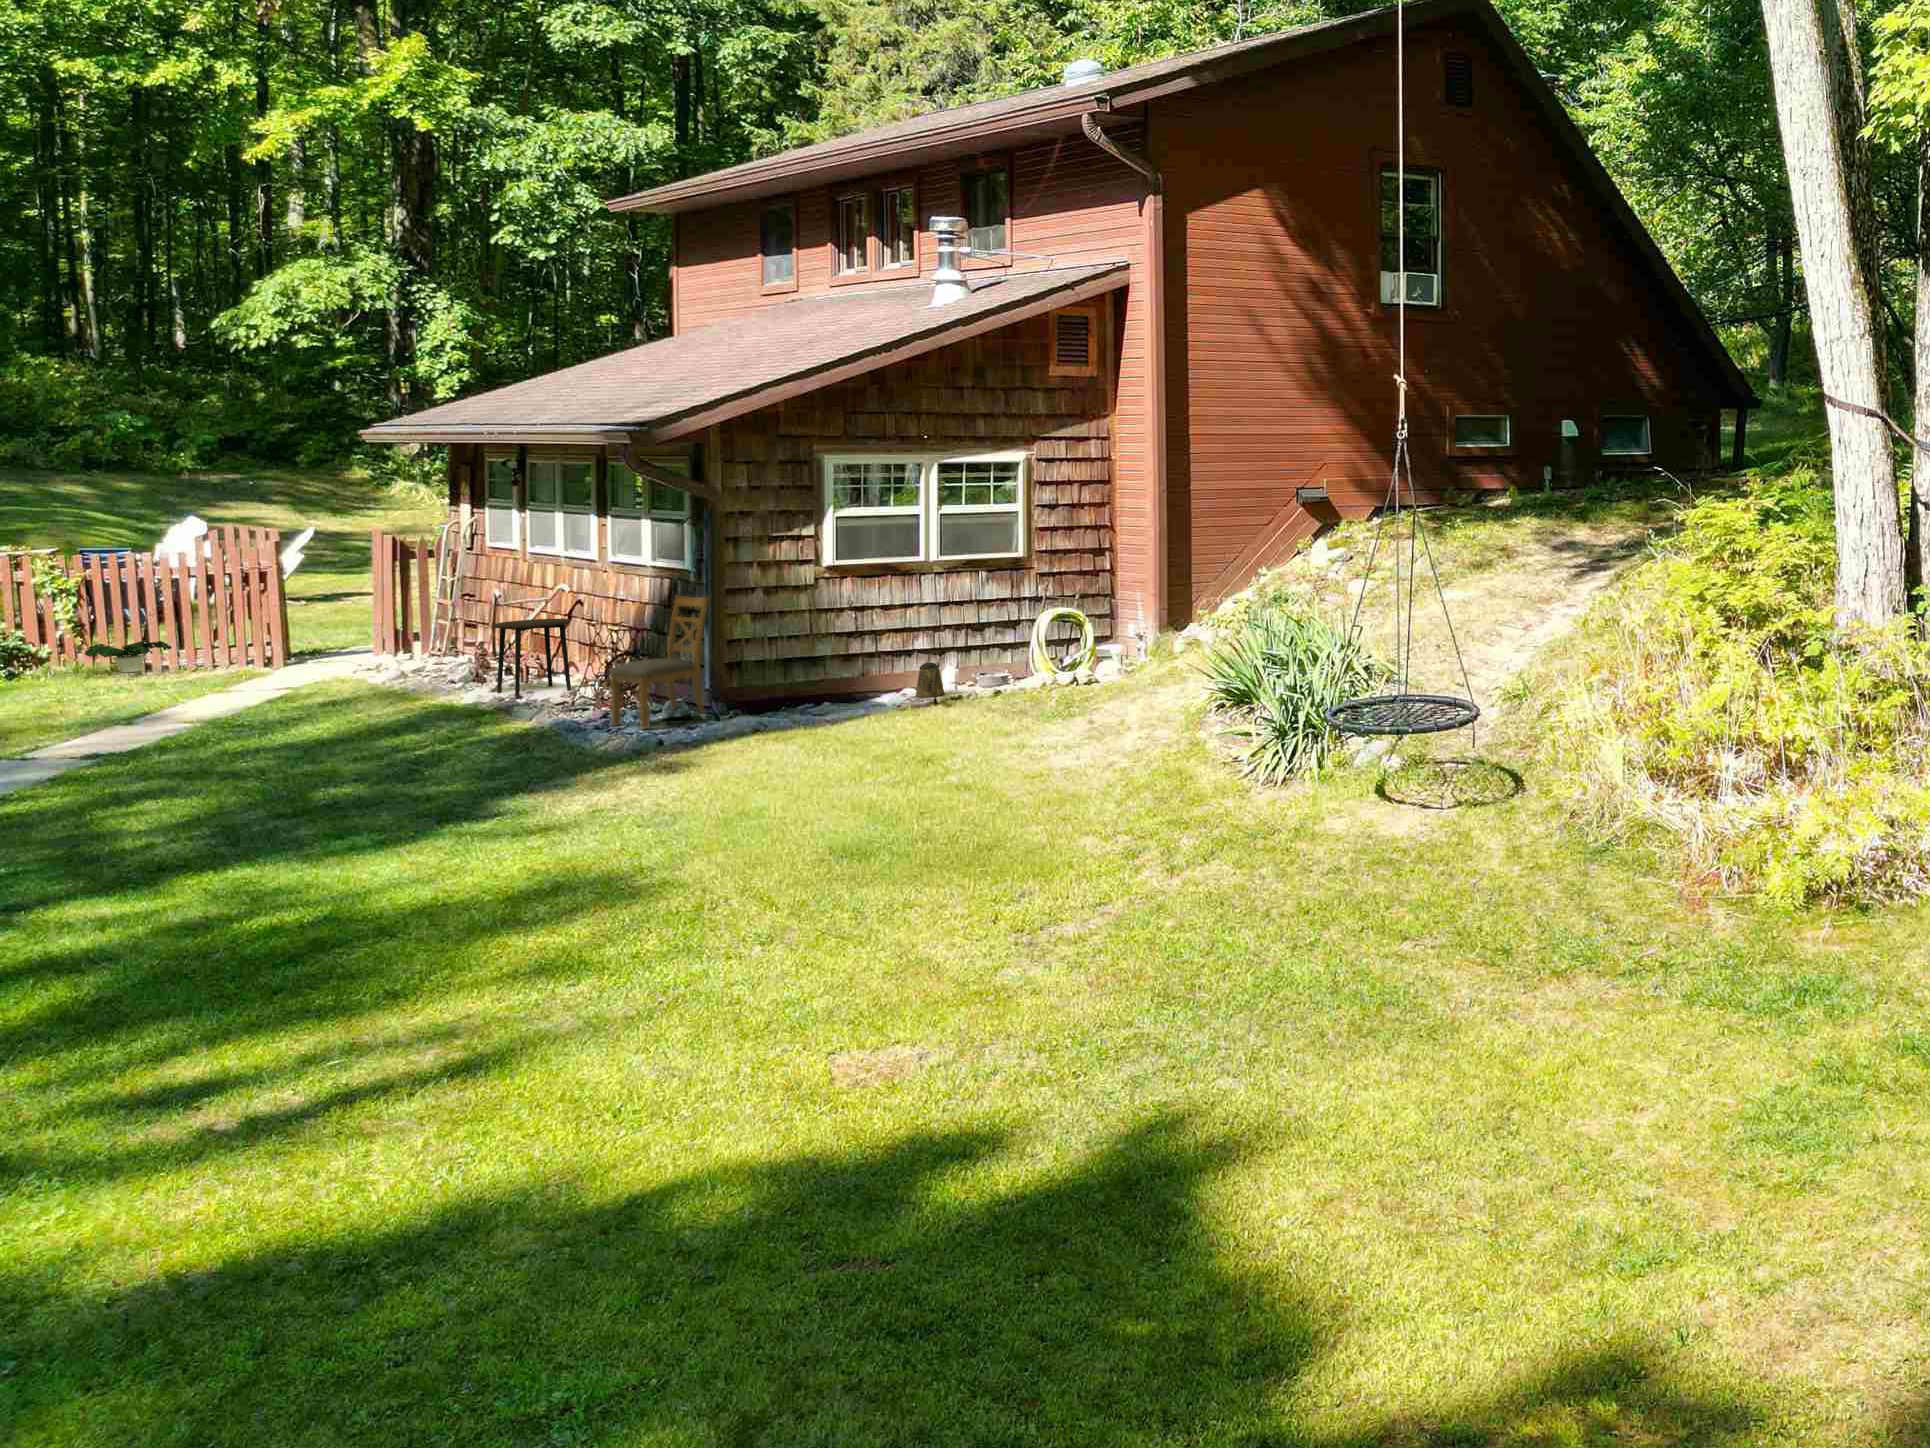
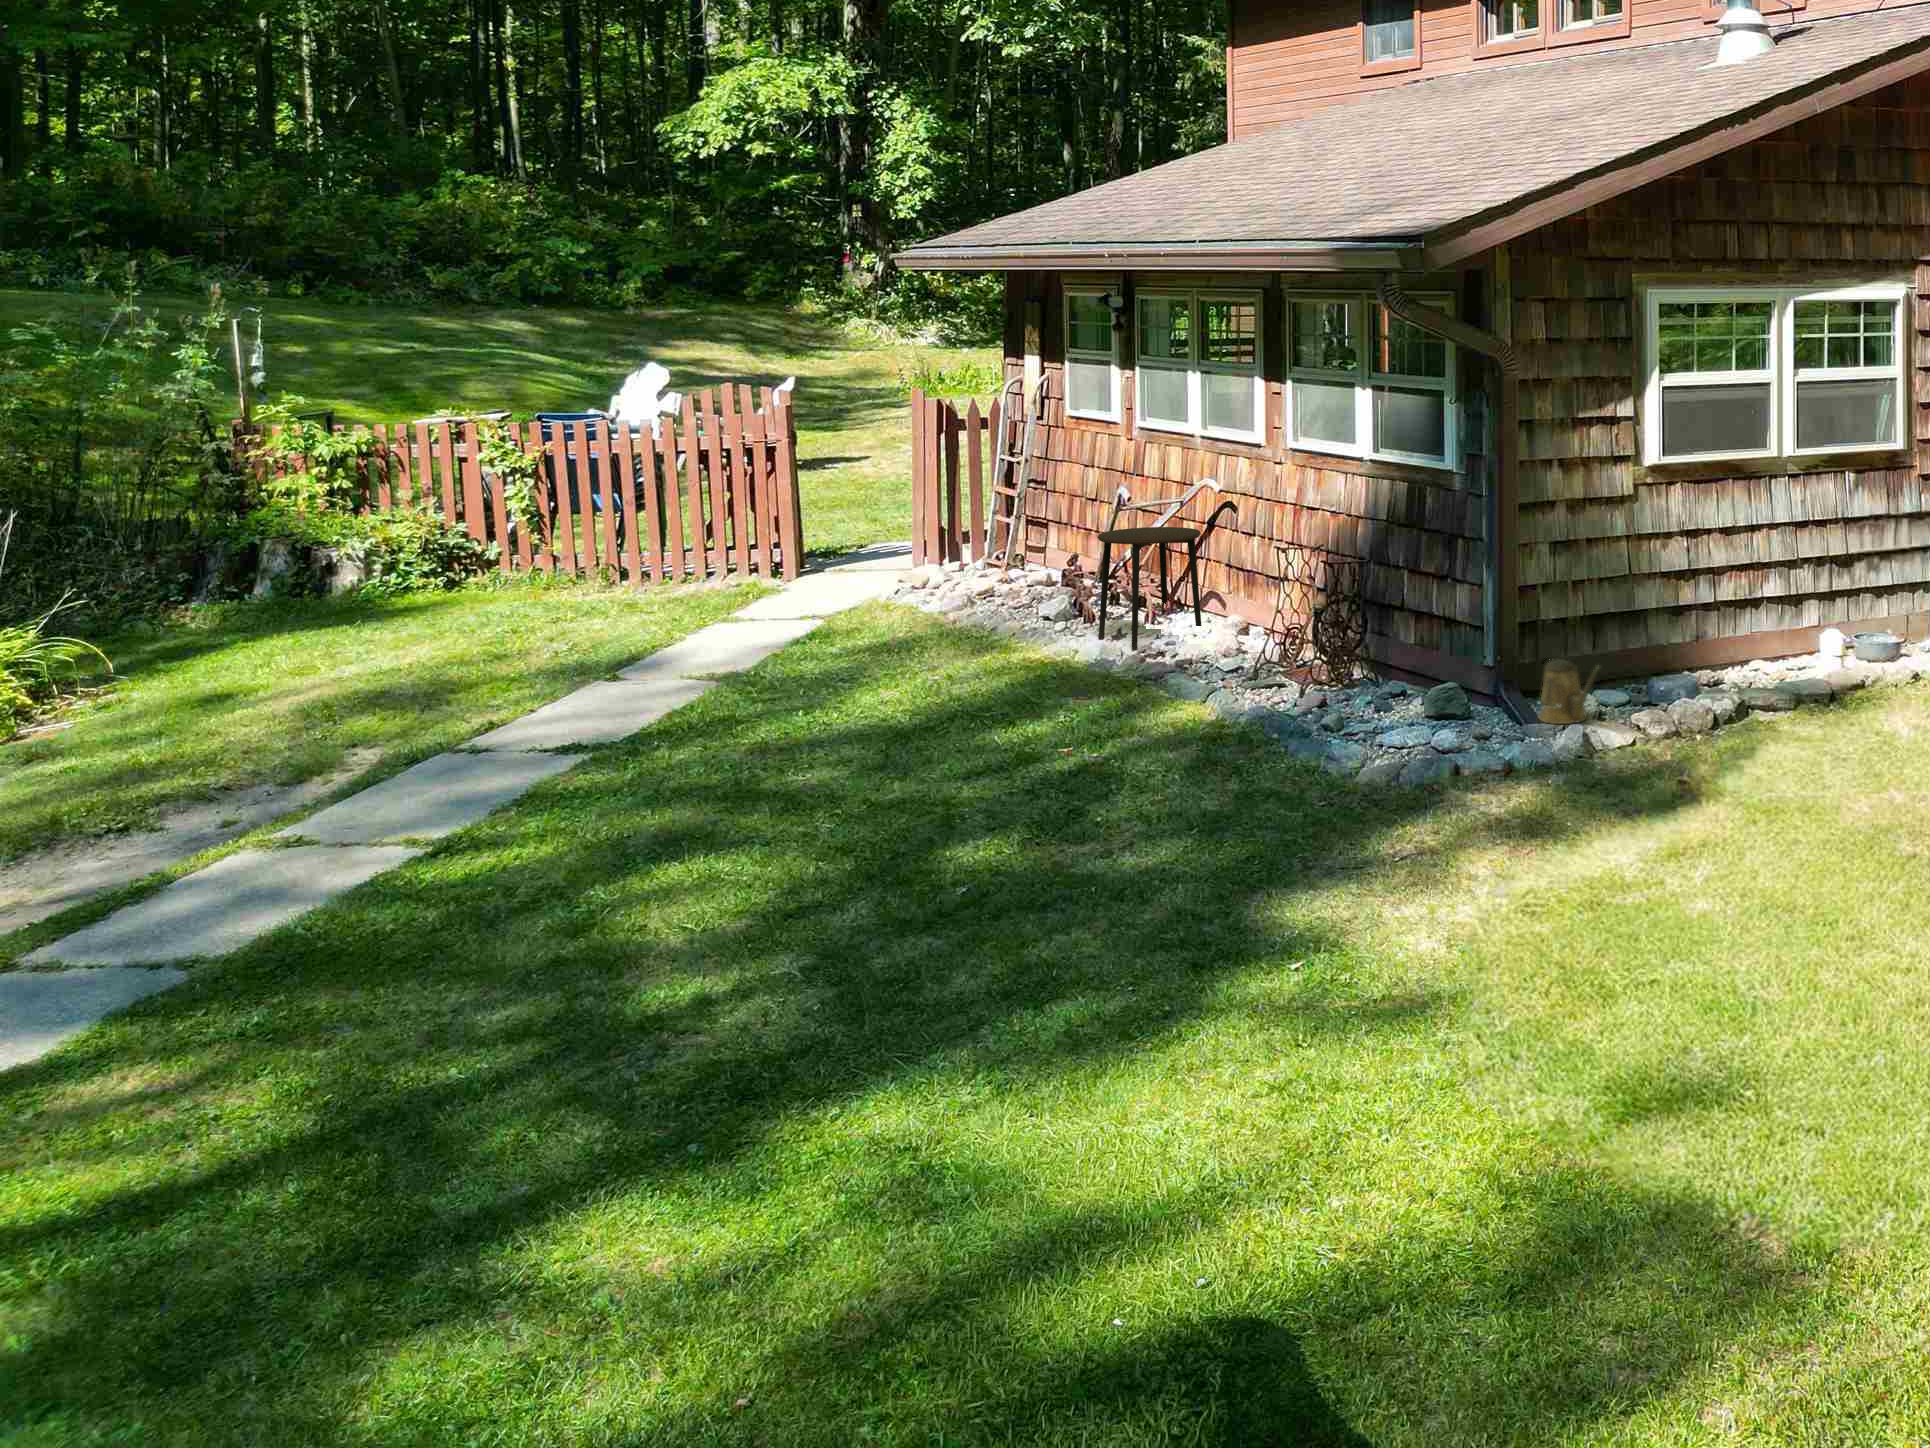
chair: present [610,595,709,729] -> none [1338,509,1491,747]
potted plant: present [85,640,172,673] -> none [546,535,652,580]
watering can: present [915,663,945,697] -> present [1538,659,1600,724]

